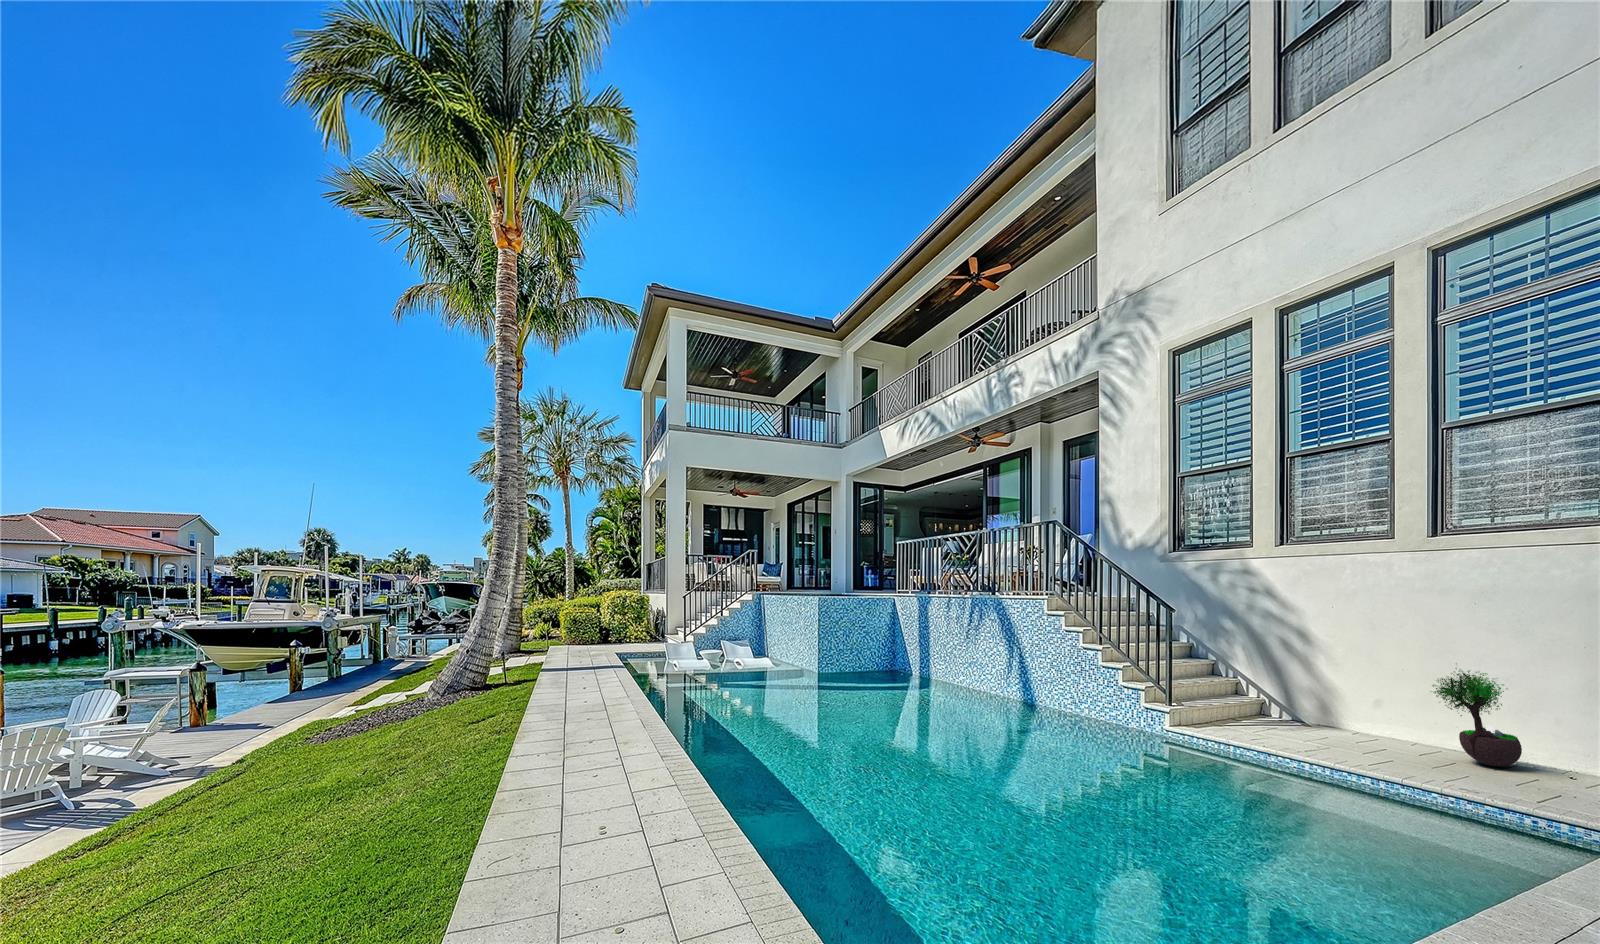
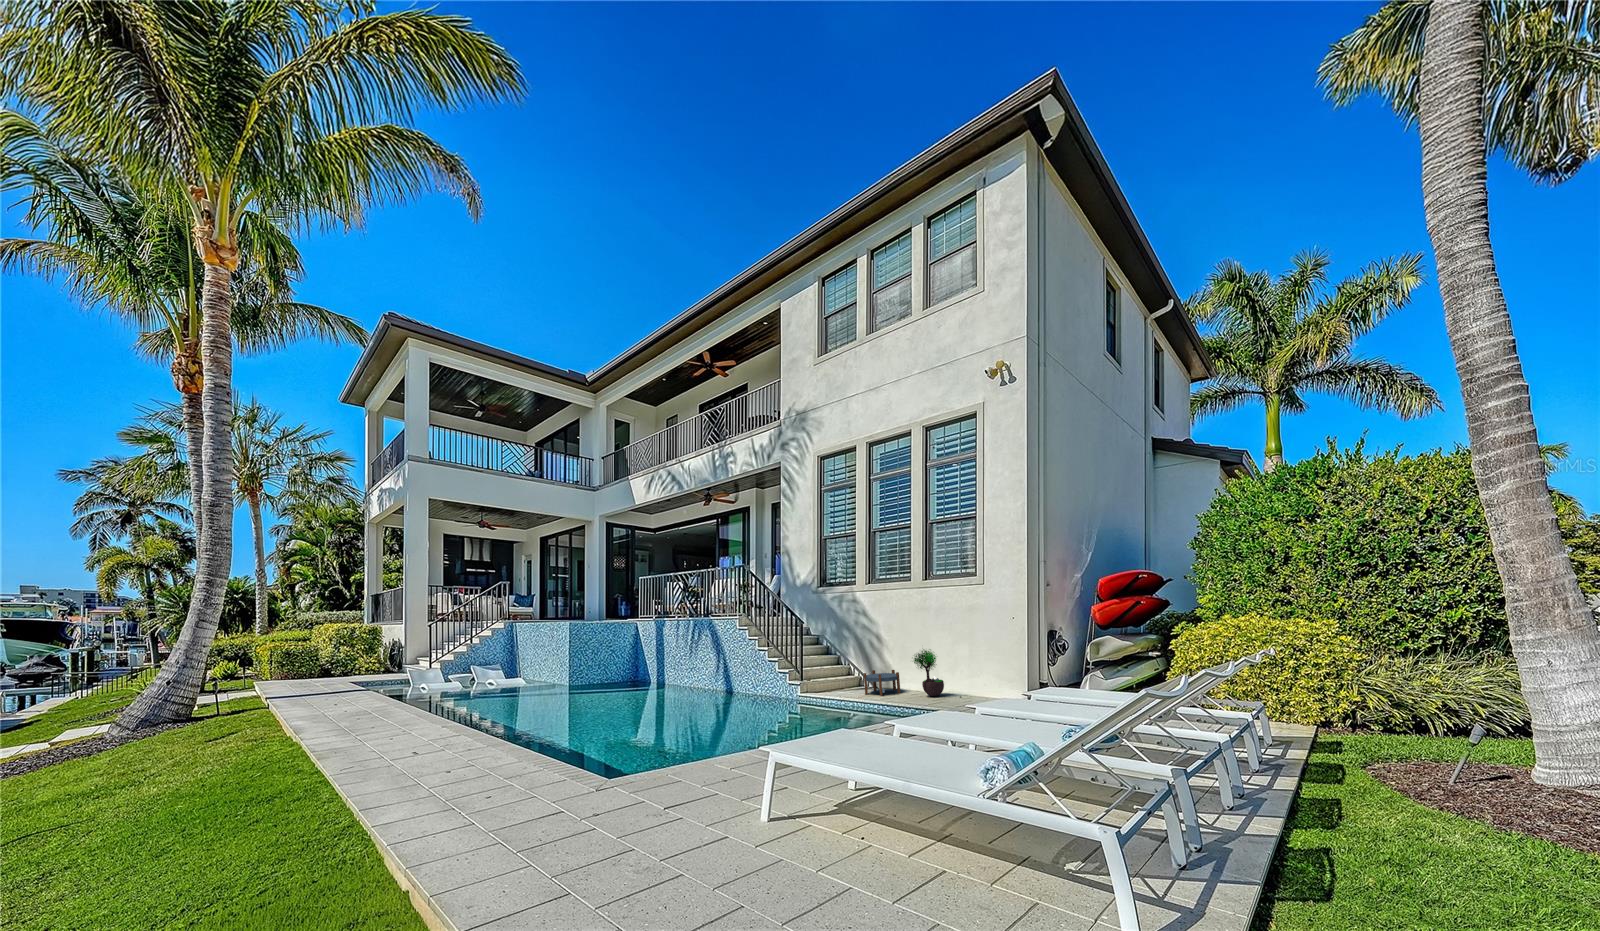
side table: none [1300,696,1389,749] -> present [864,670,901,696]

